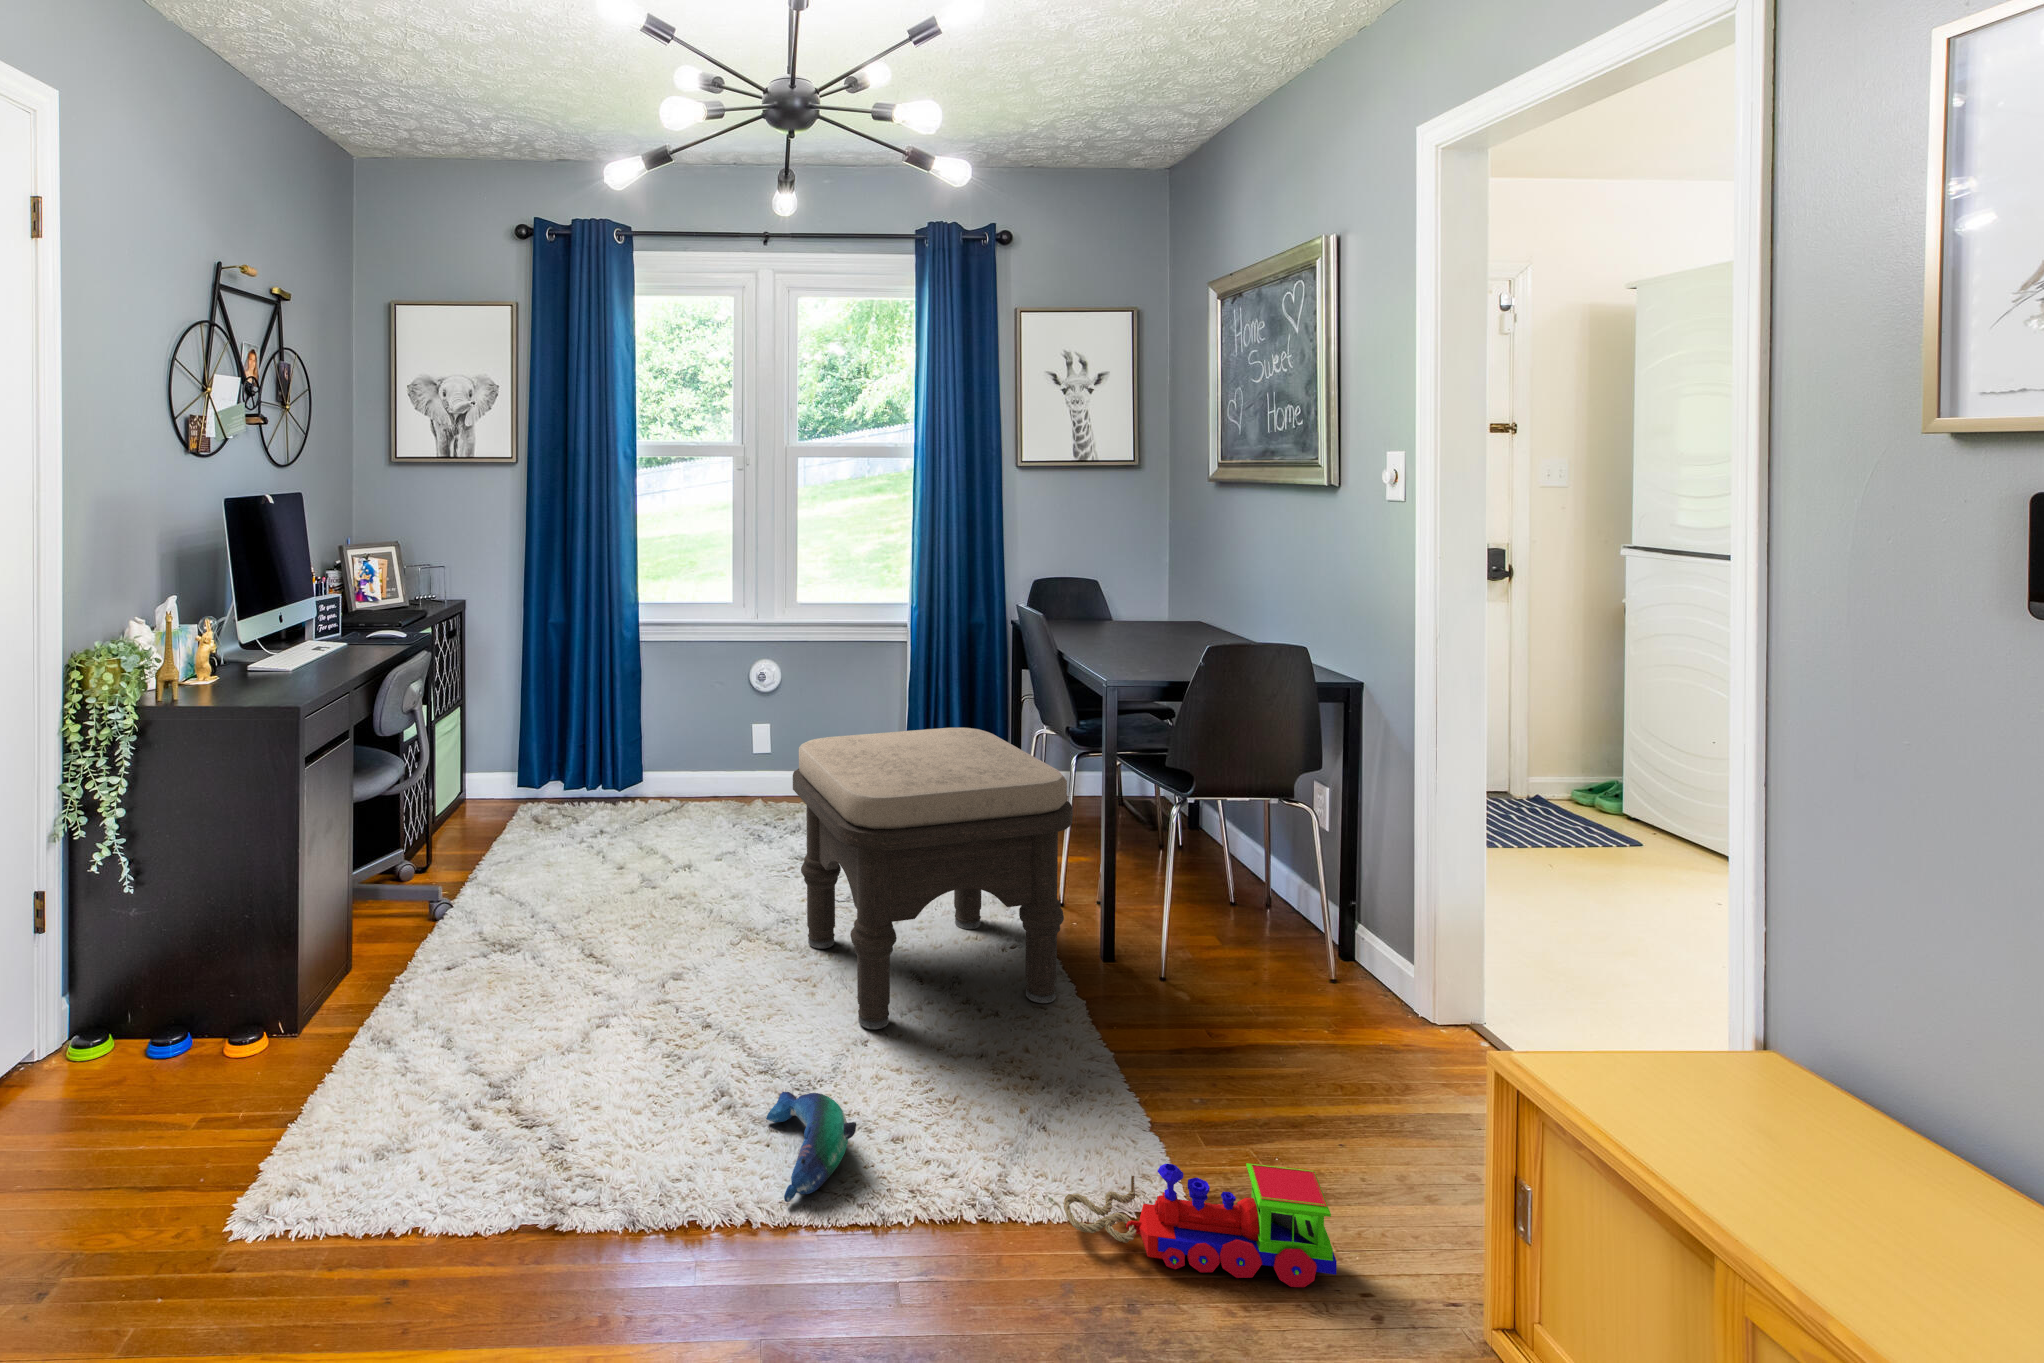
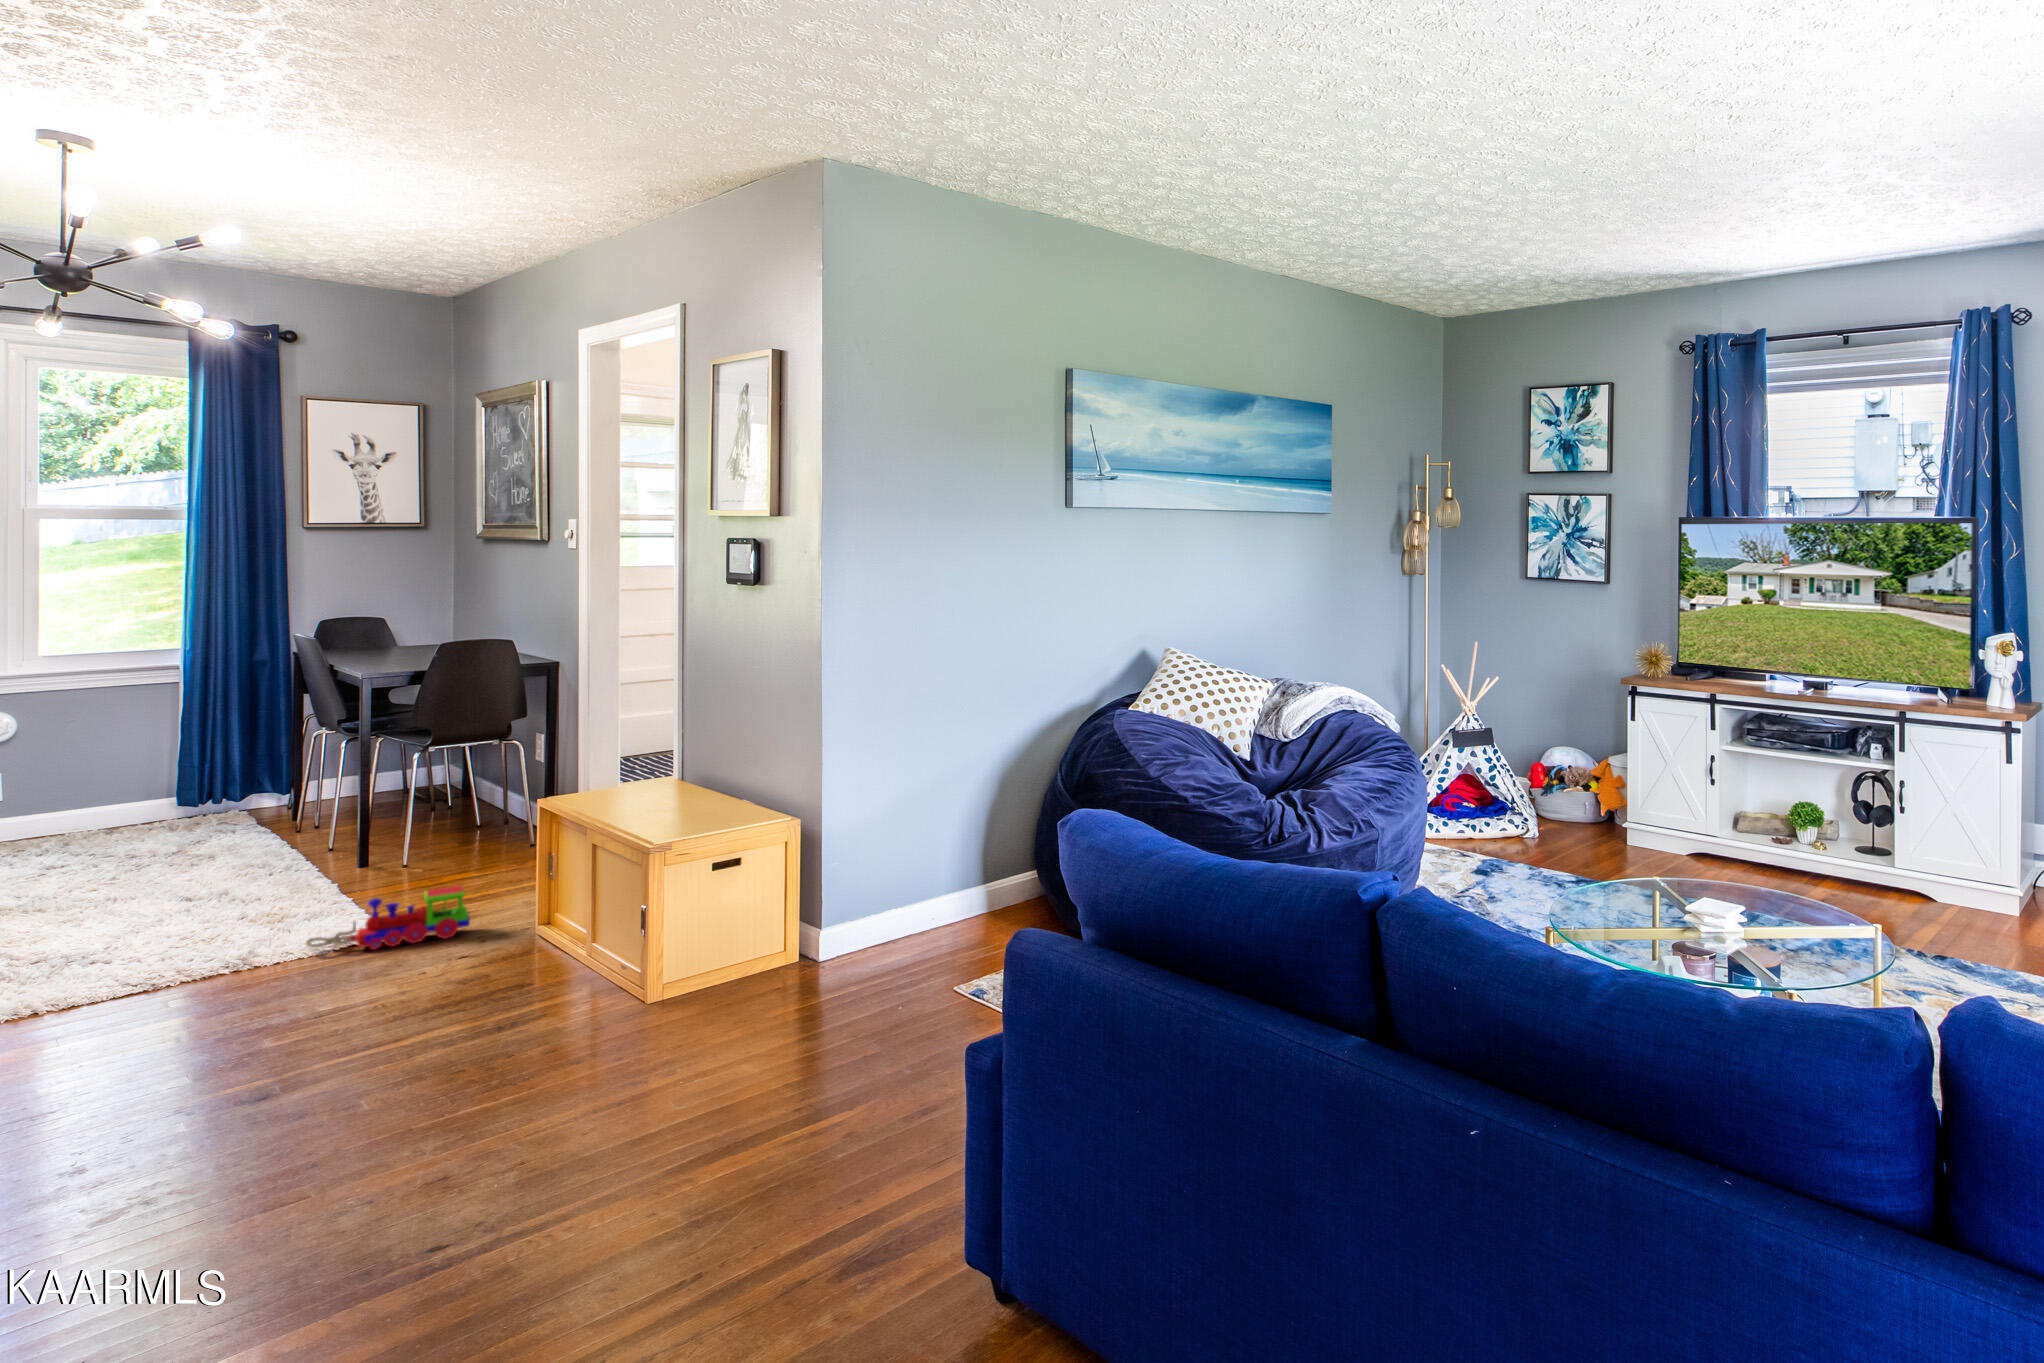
ottoman: present [793,728,1073,1029] -> none [64,721,333,927]
plush toy: present [766,1092,856,1202] -> none [57,939,144,990]

